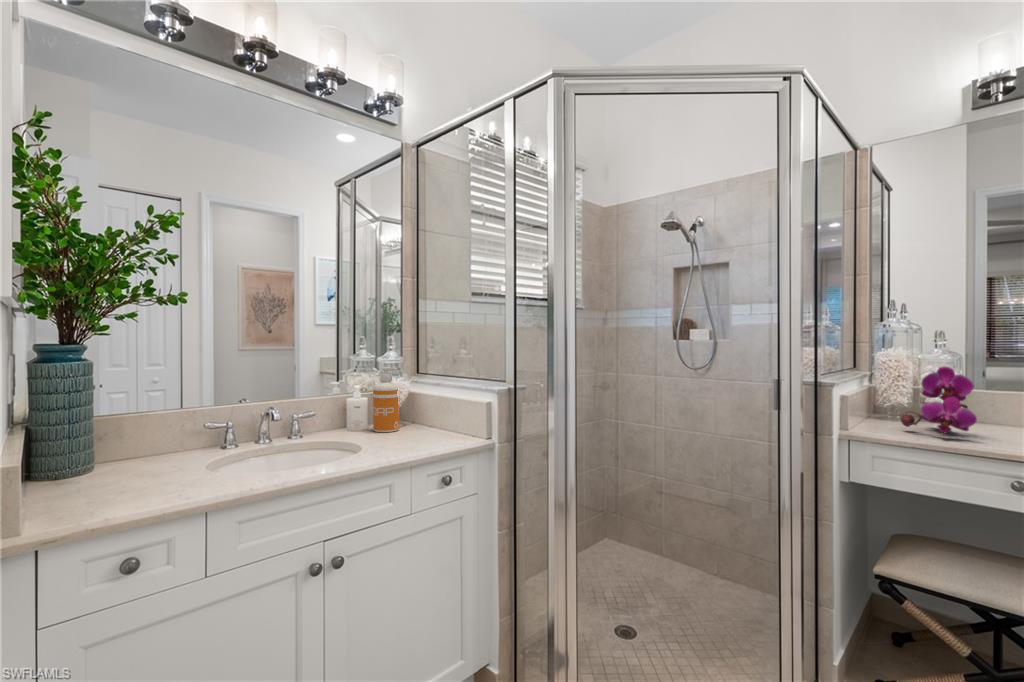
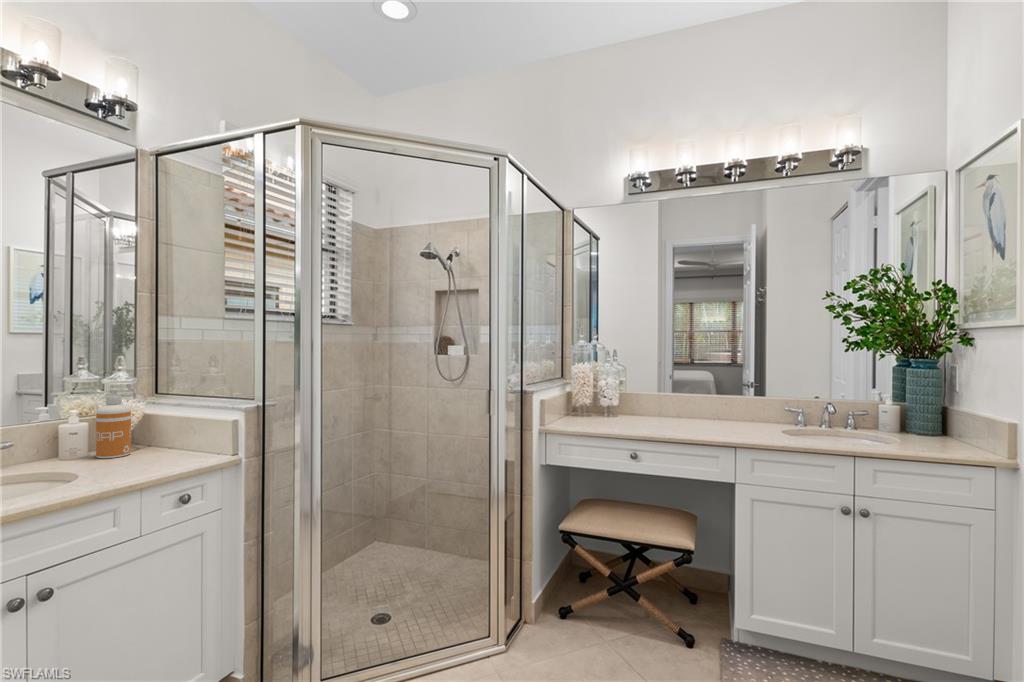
flower: present [900,366,977,433] -> none [580,376,620,424]

